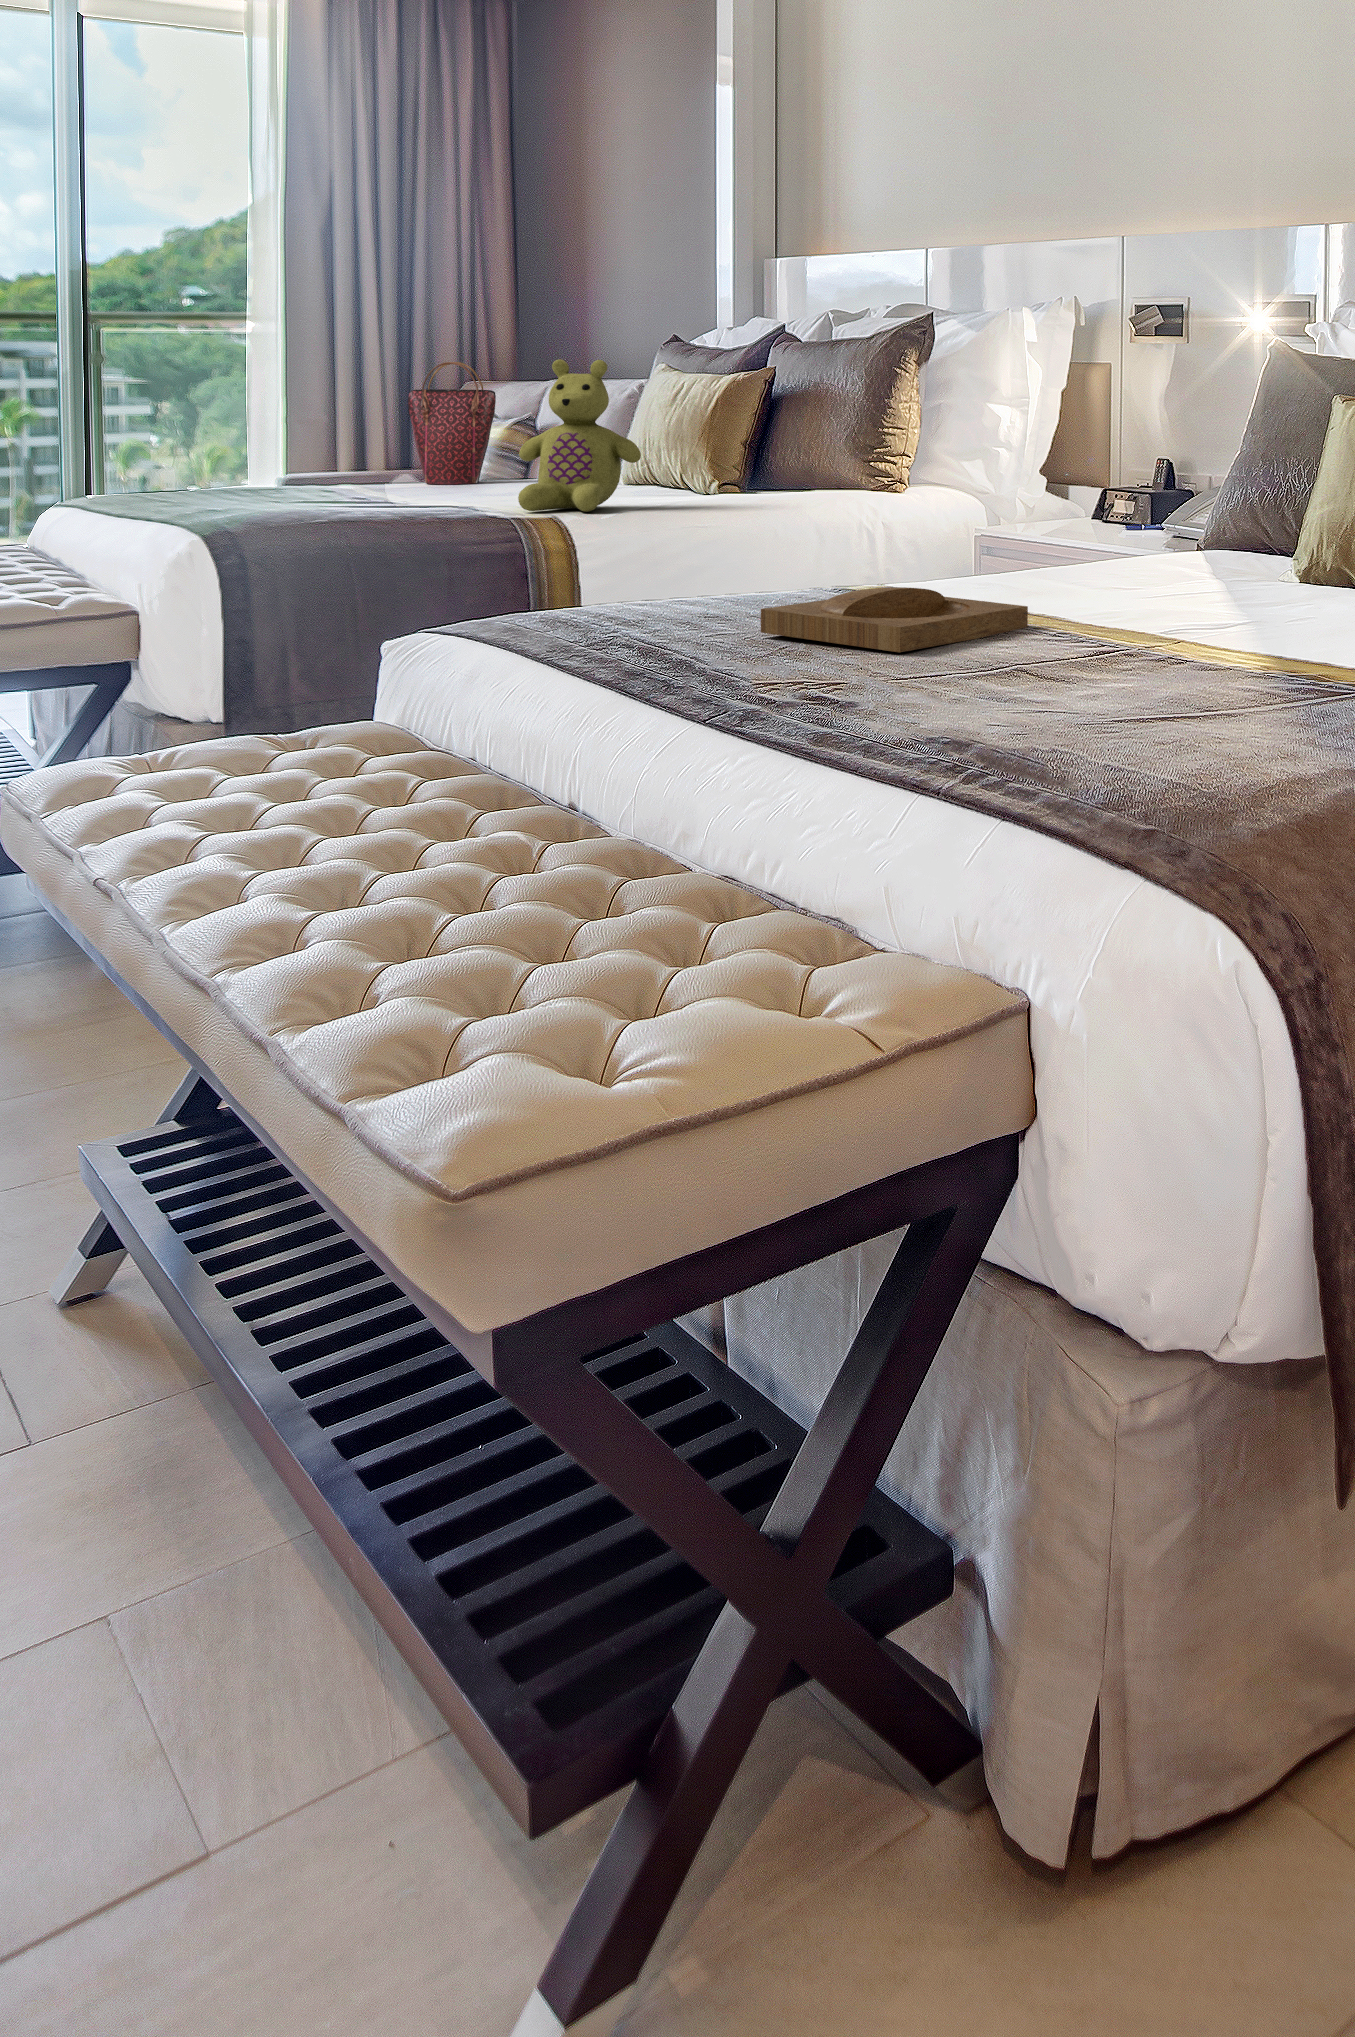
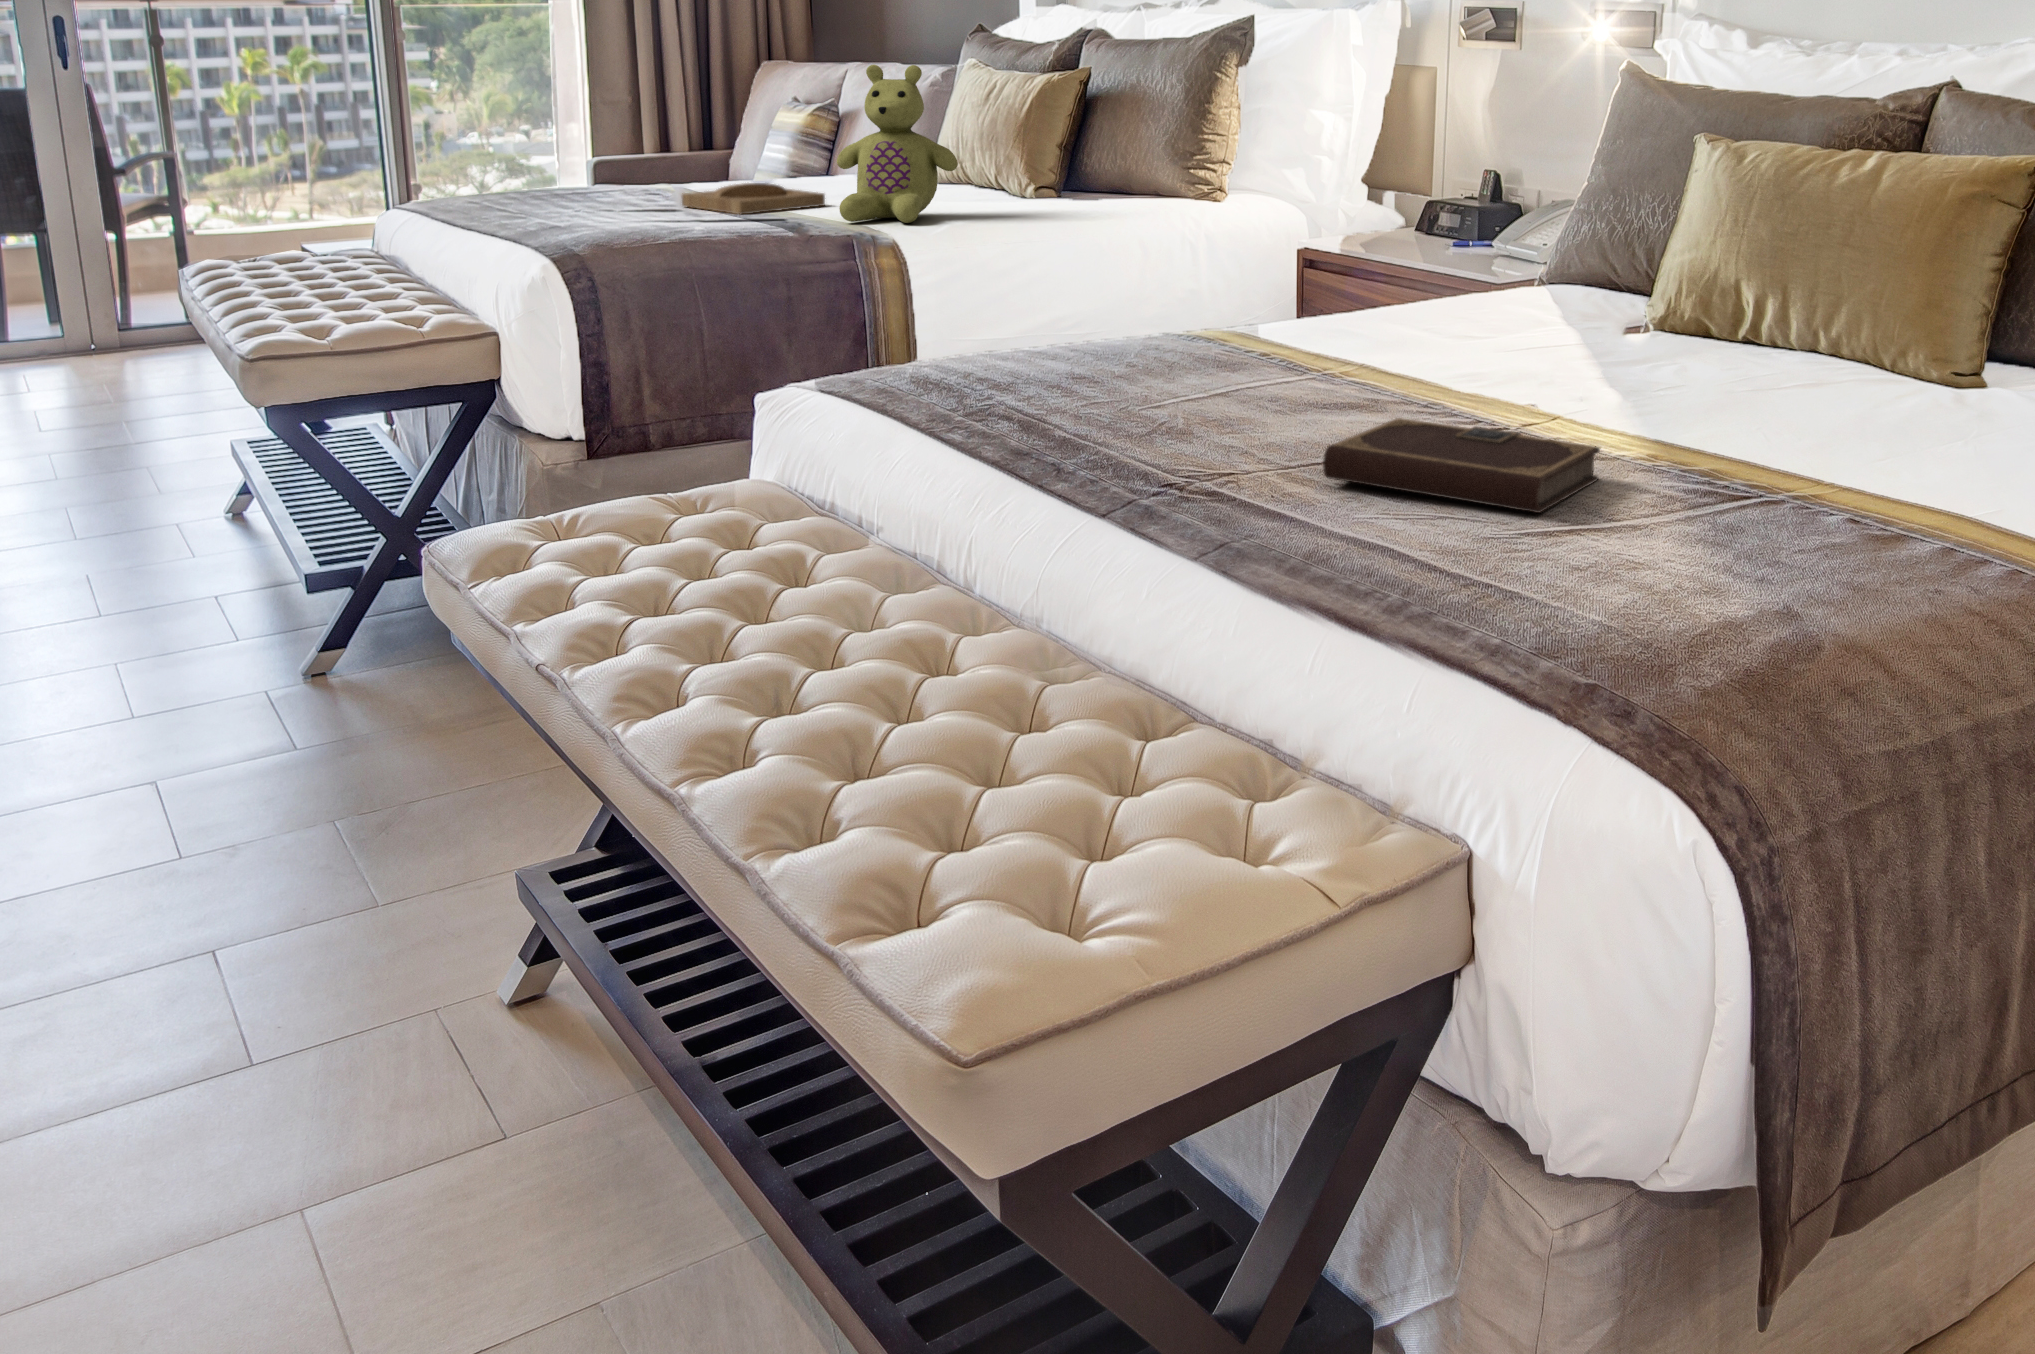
handbag: present [408,362,496,484] -> none [714,54,801,180]
tray: present [761,587,1028,652] -> present [682,183,825,214]
notebook: none [939,632,1213,707] -> present [1323,418,1600,513]

